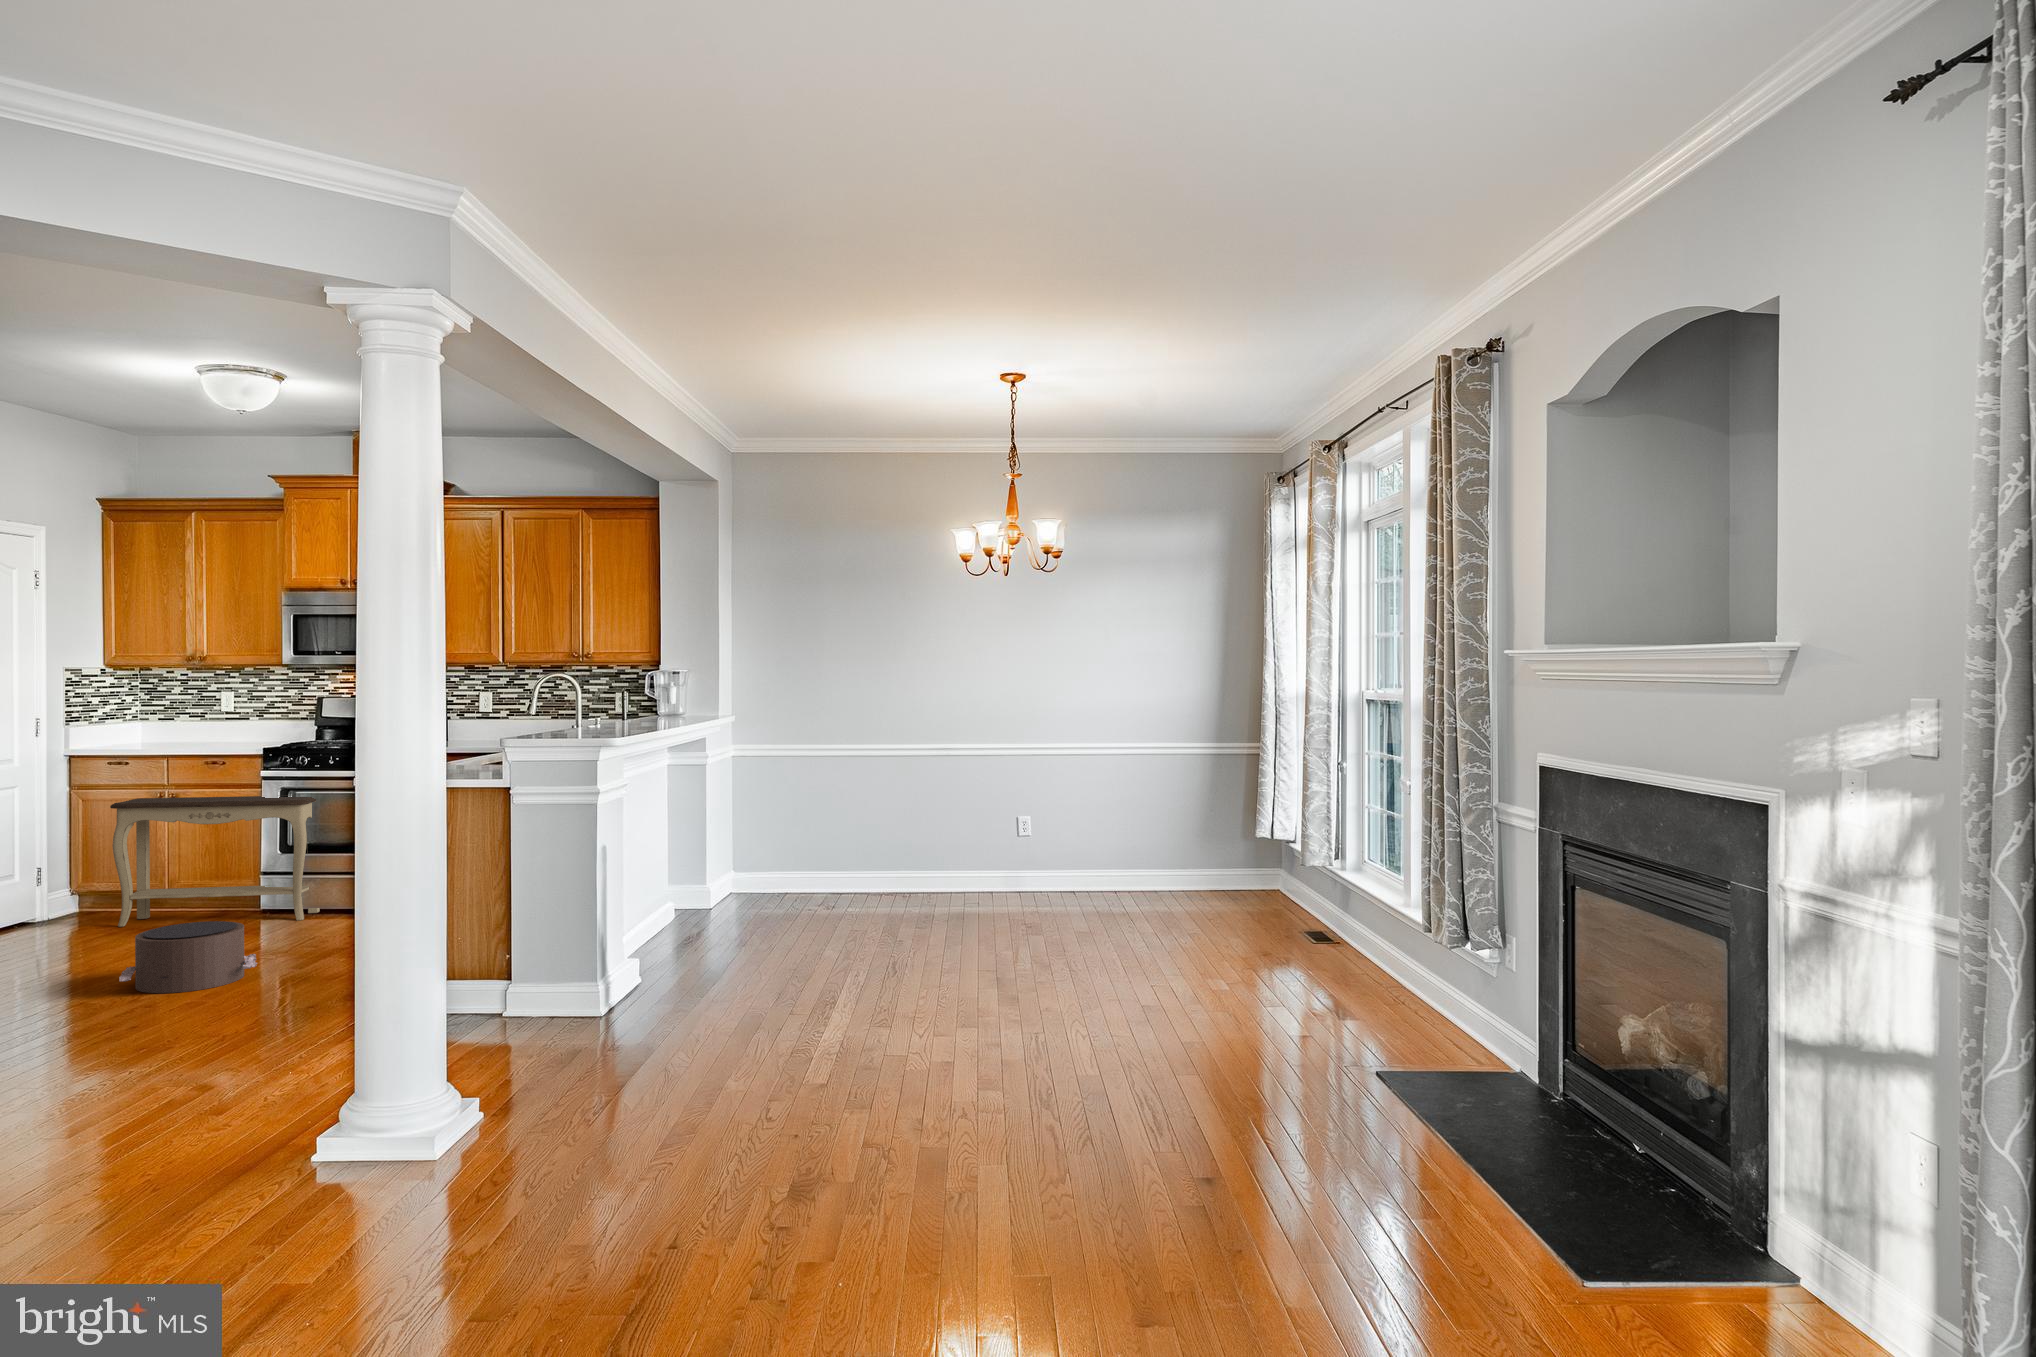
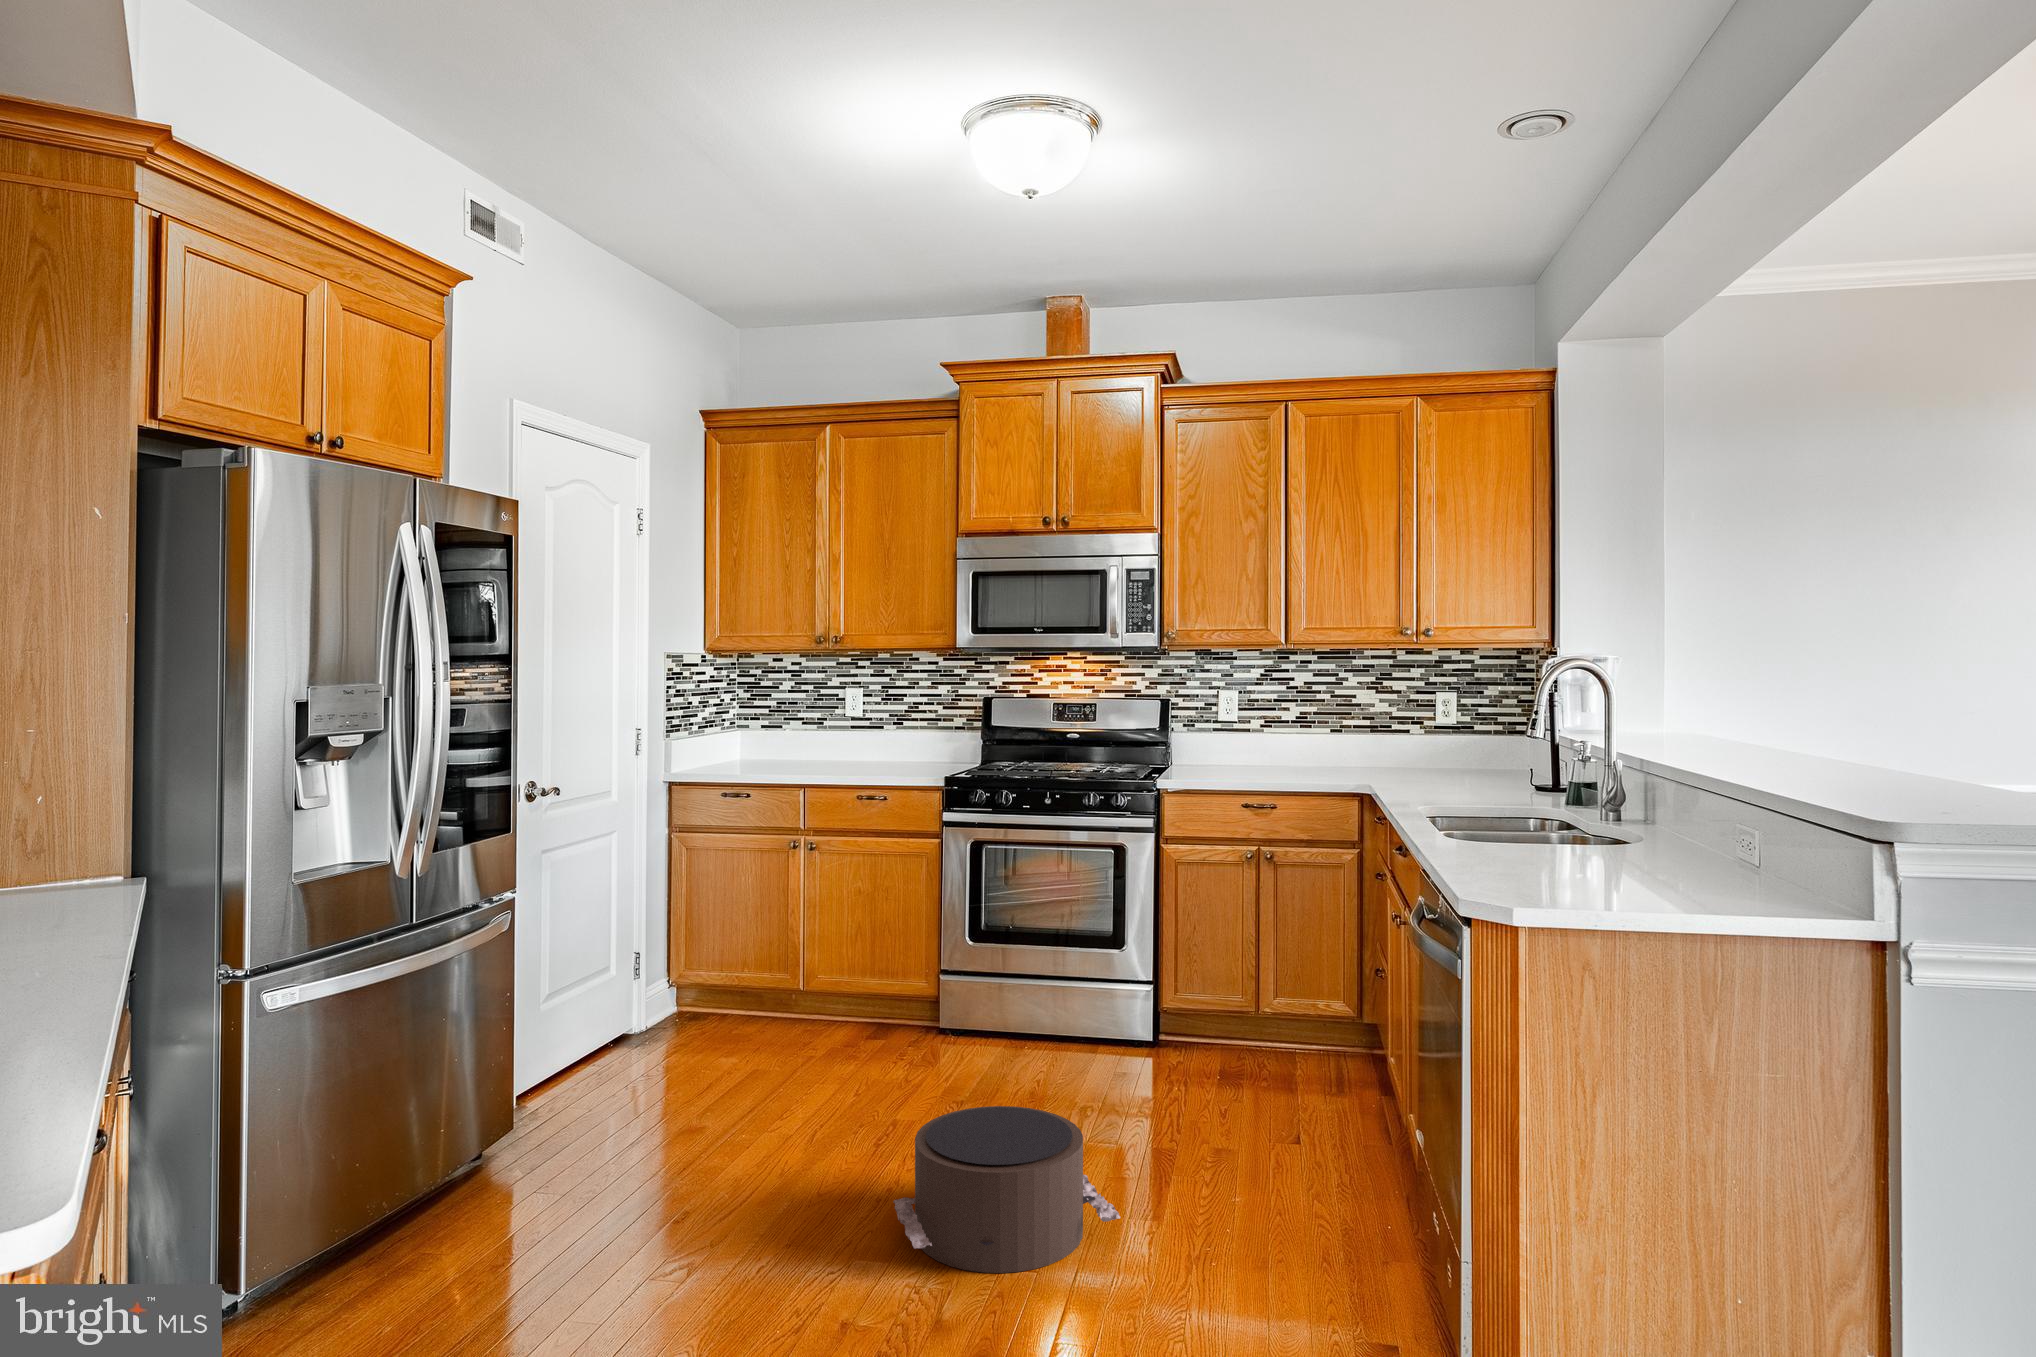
console table: present [110,795,320,927] -> none [747,848,1027,1052]

